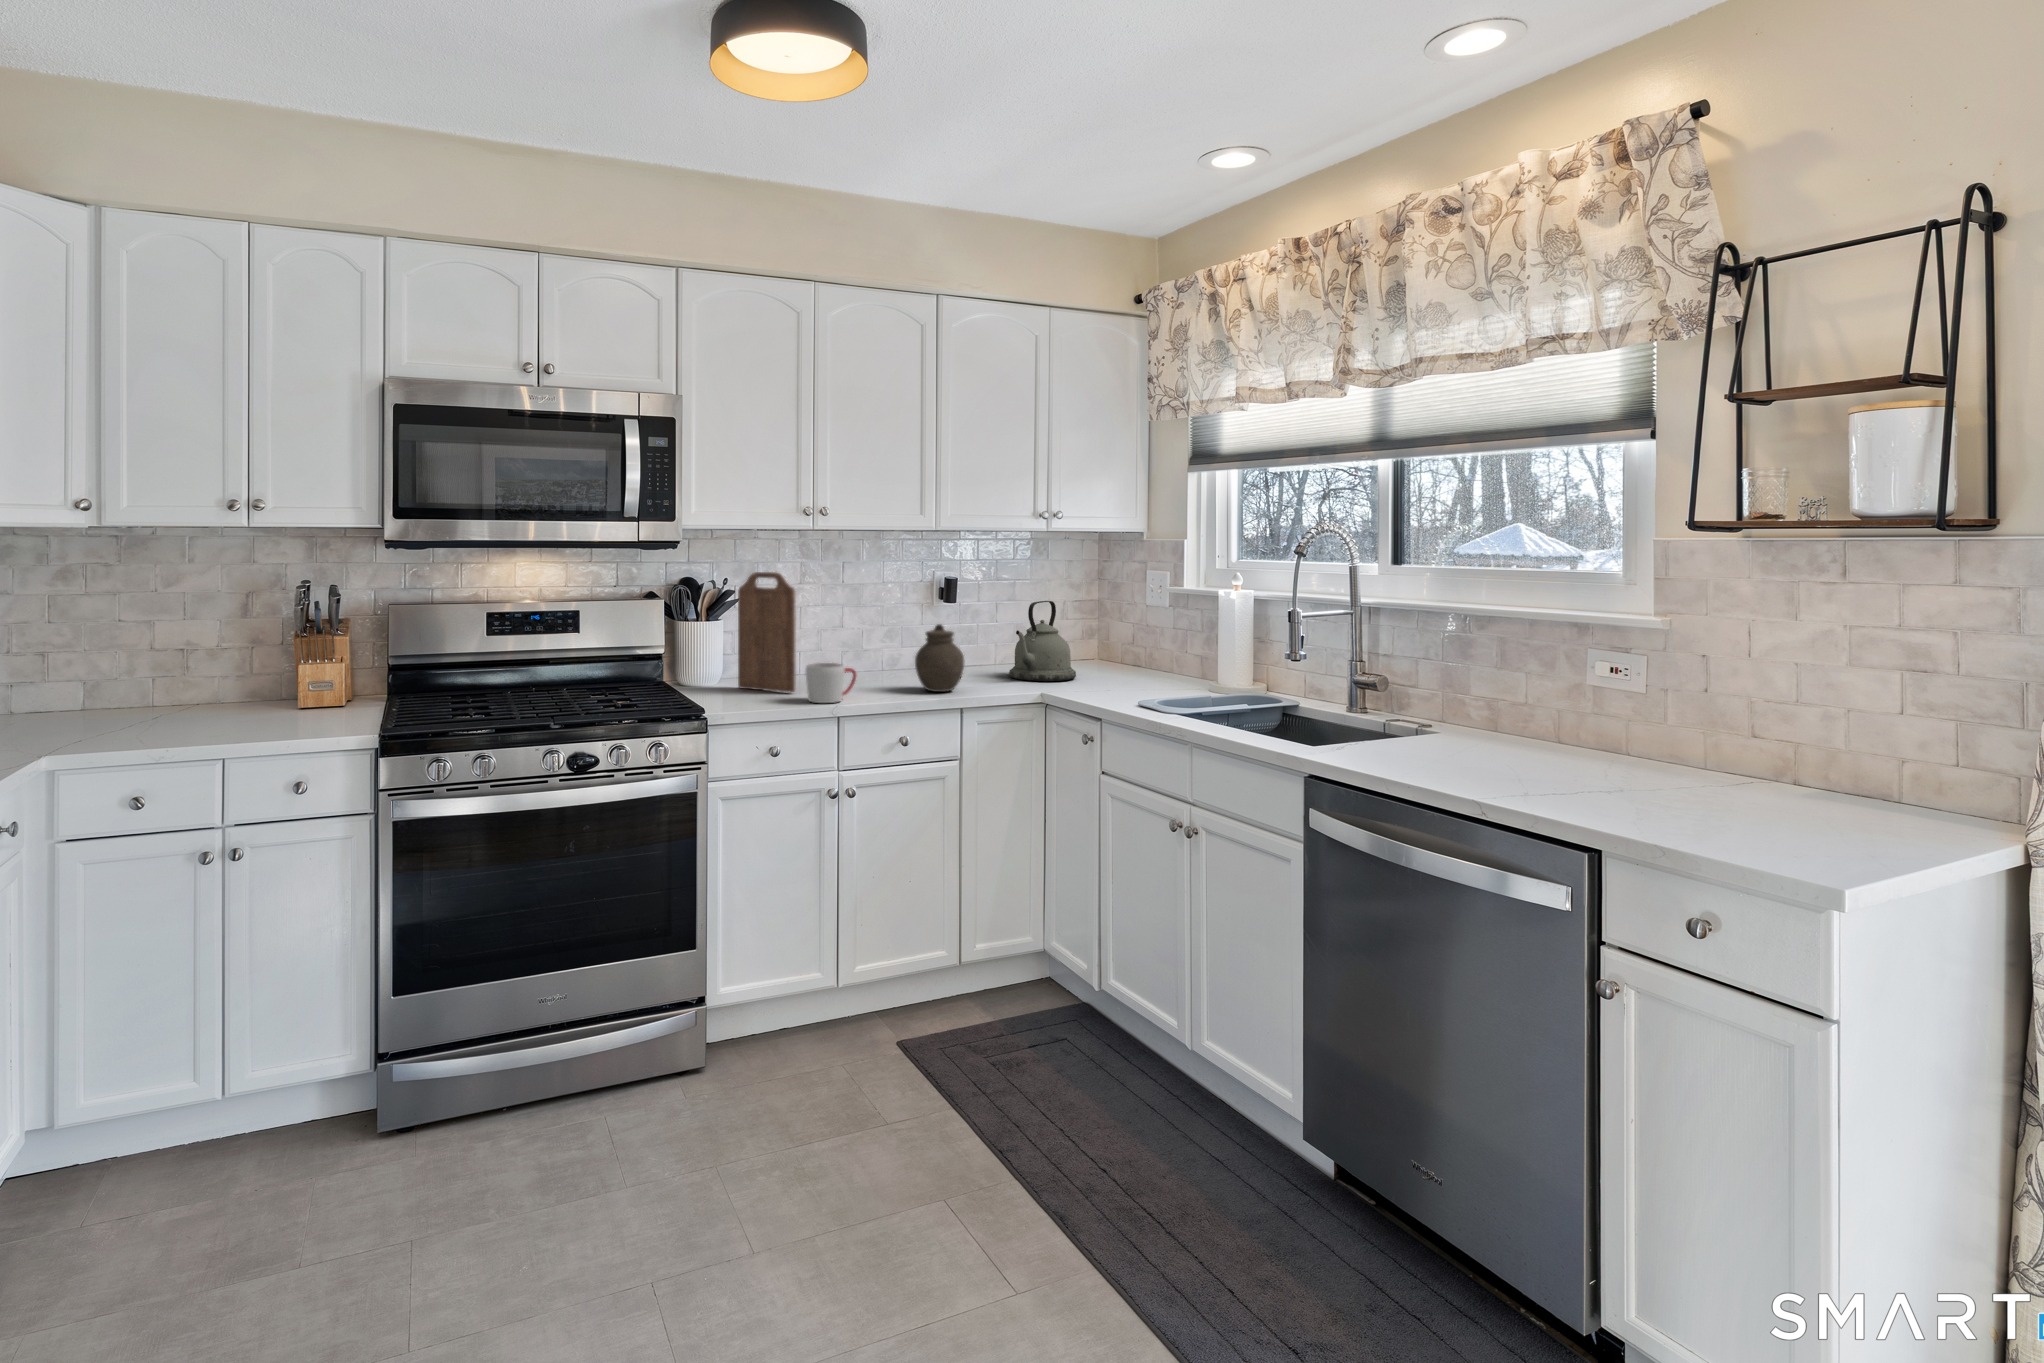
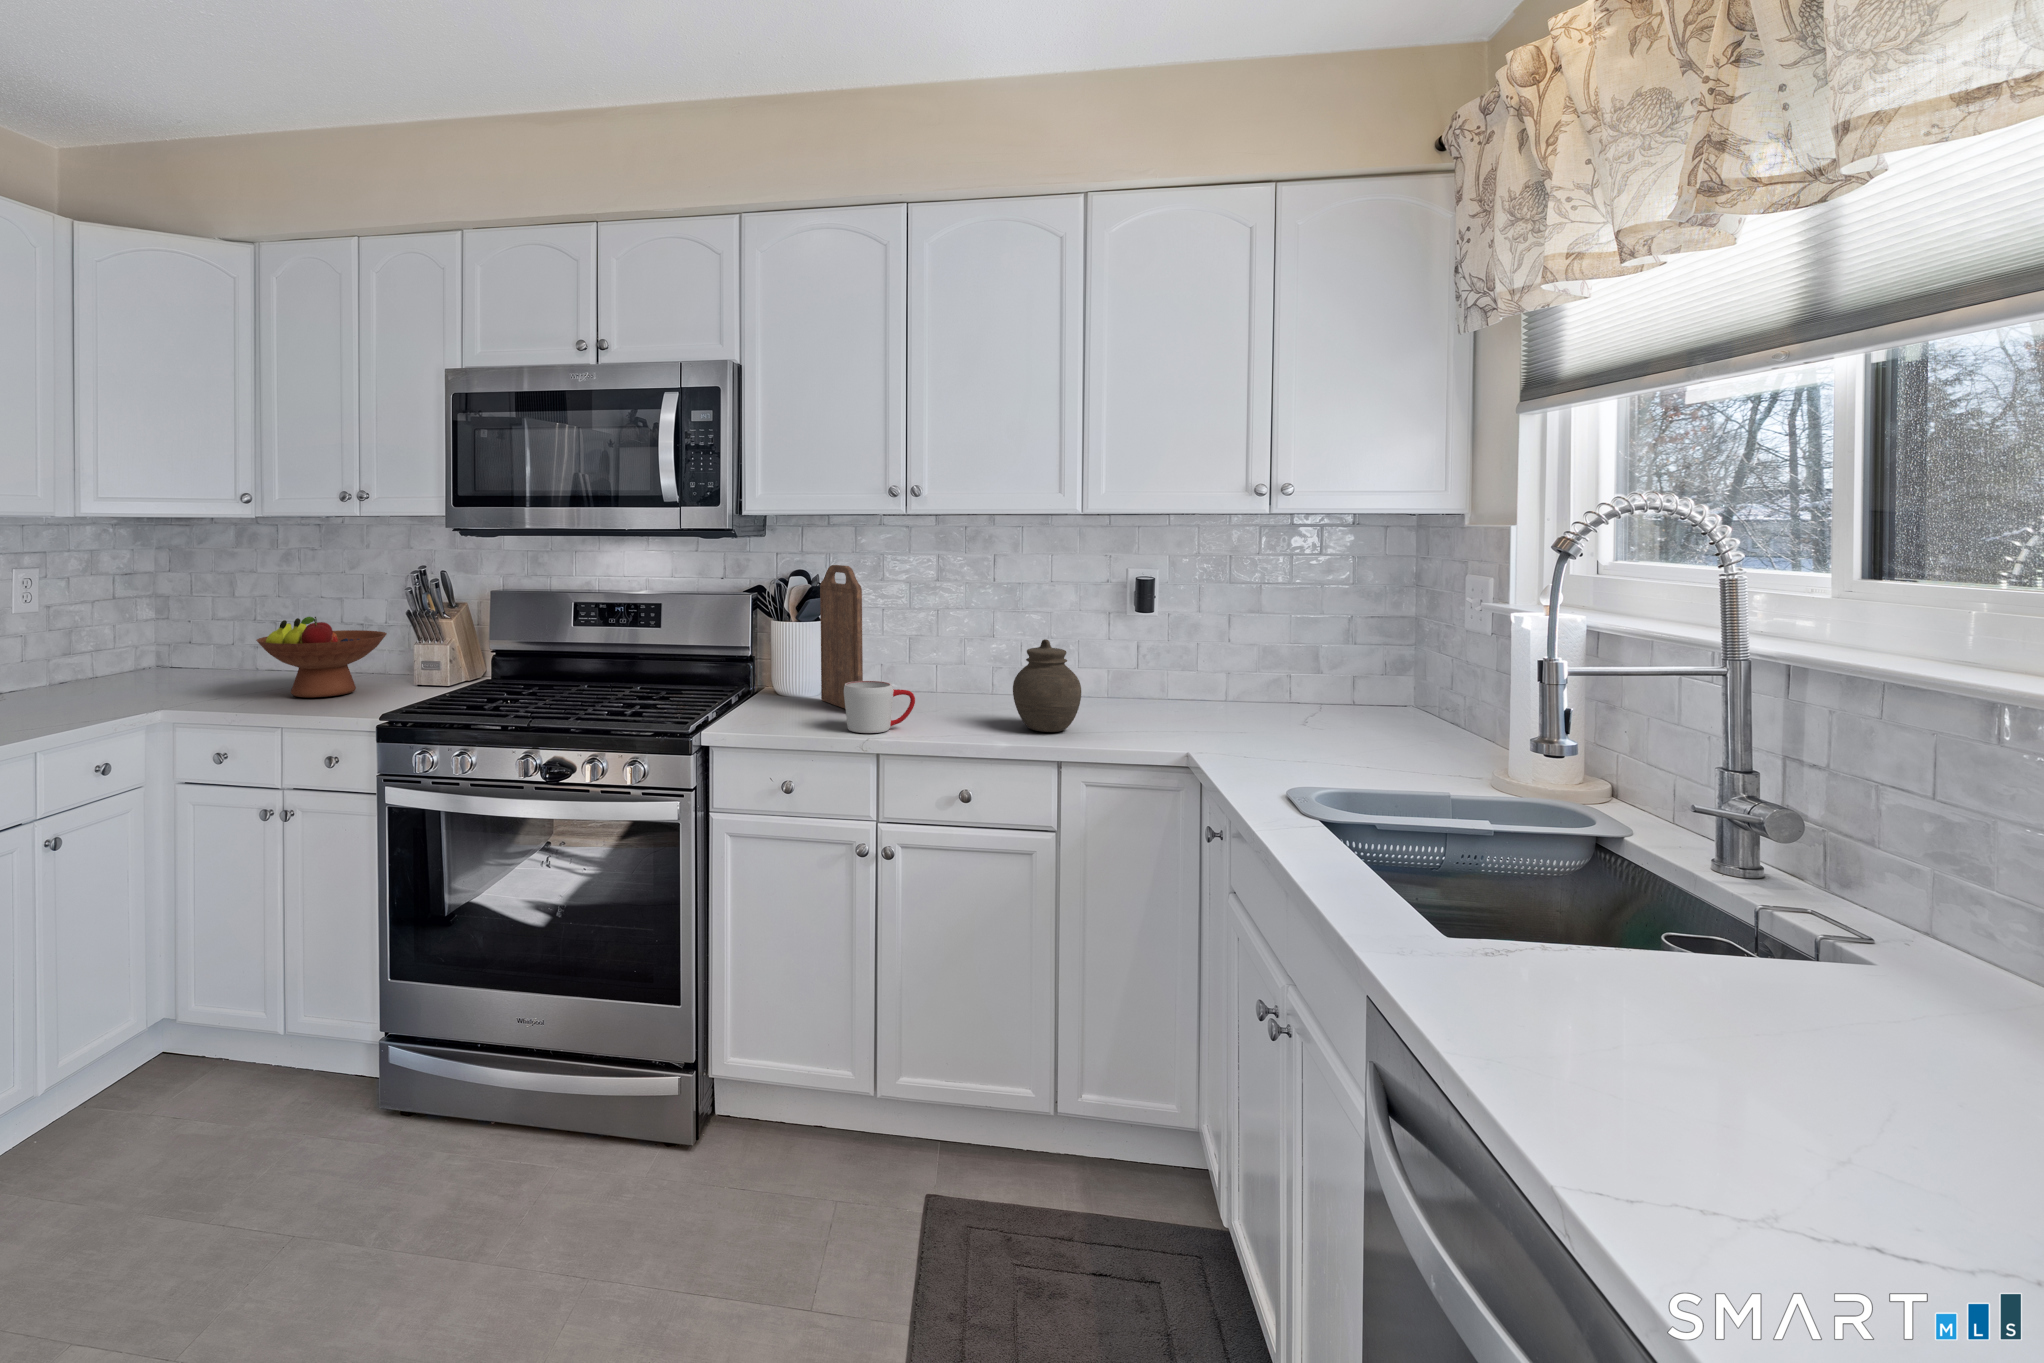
kettle: present [1009,601,1076,681] -> none [1184,612,1301,731]
fruit bowl: none [137,637,292,726] -> present [256,617,387,697]

